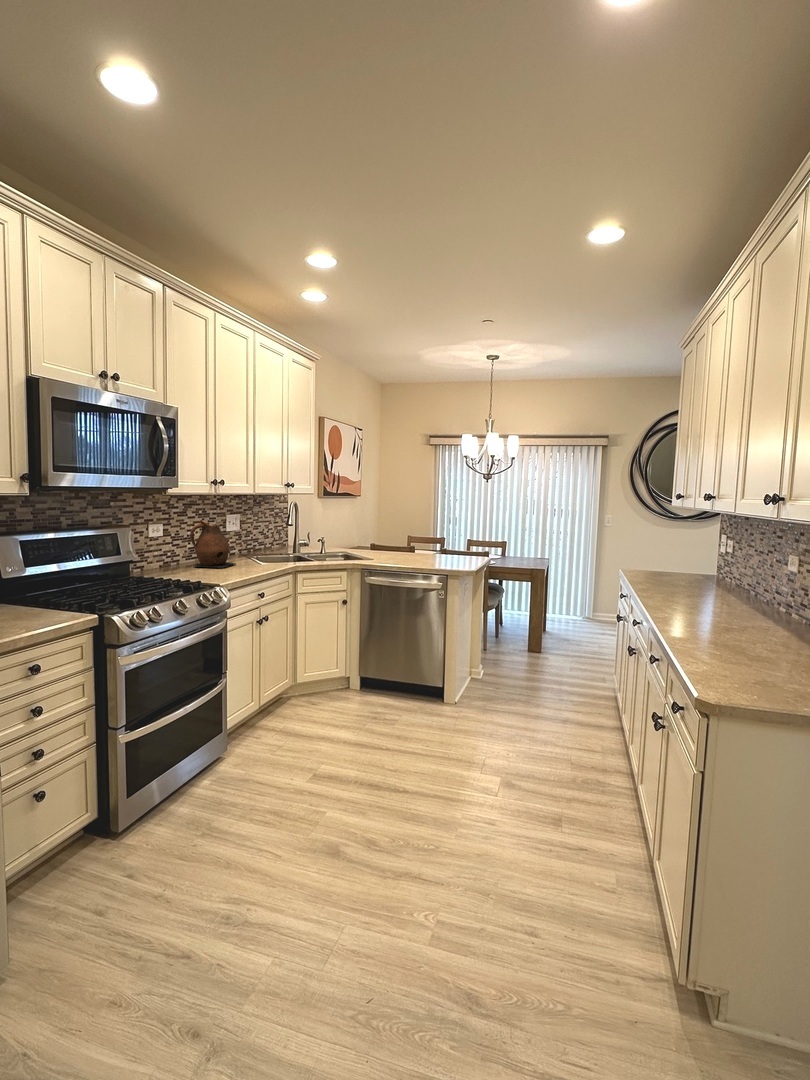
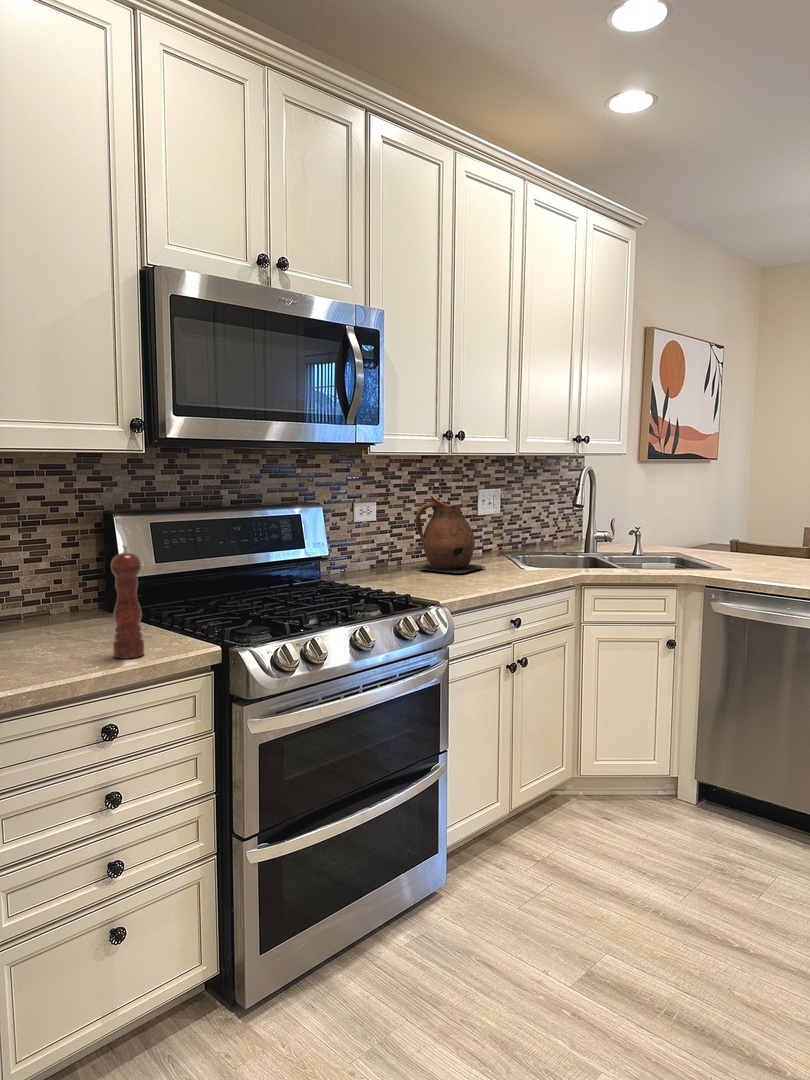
pepper mill: none [29,554,52,624] -> present [111,545,144,658]

